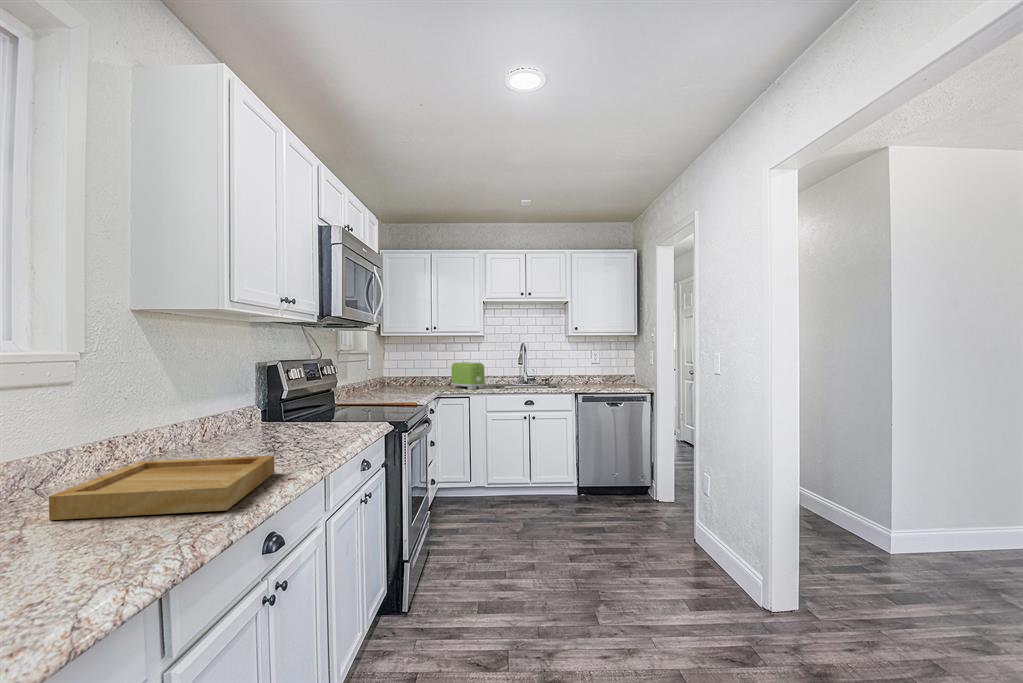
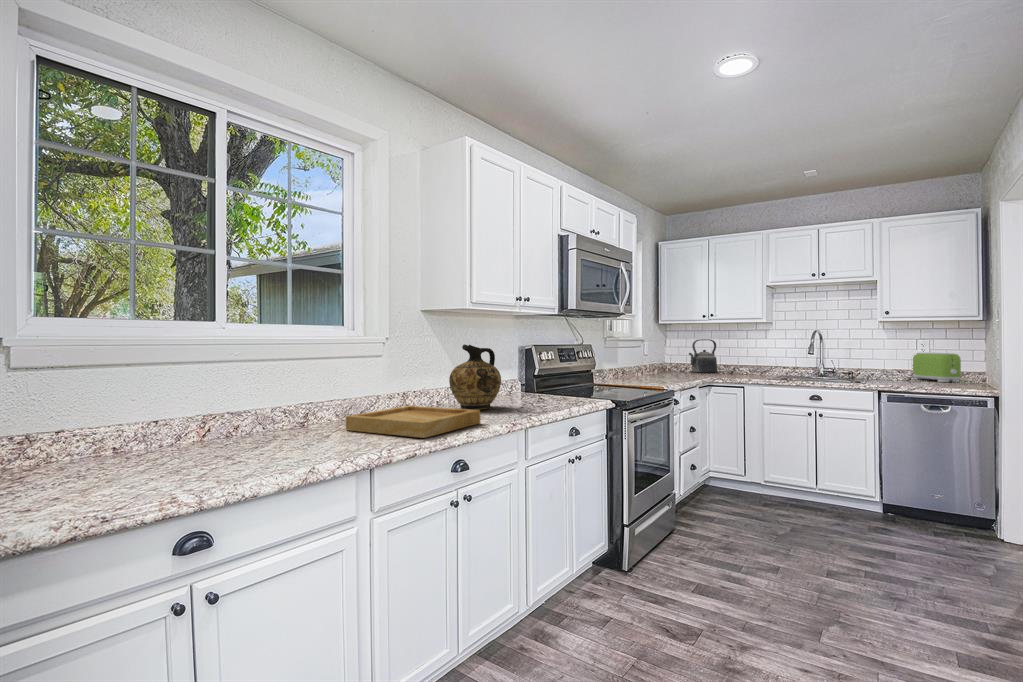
kettle: none [409,350,435,384] -> present [689,339,717,373]
toaster: present [451,362,485,389] -> present [912,353,961,382]
ceramic jug: none [190,365,269,455] -> present [449,344,501,410]

